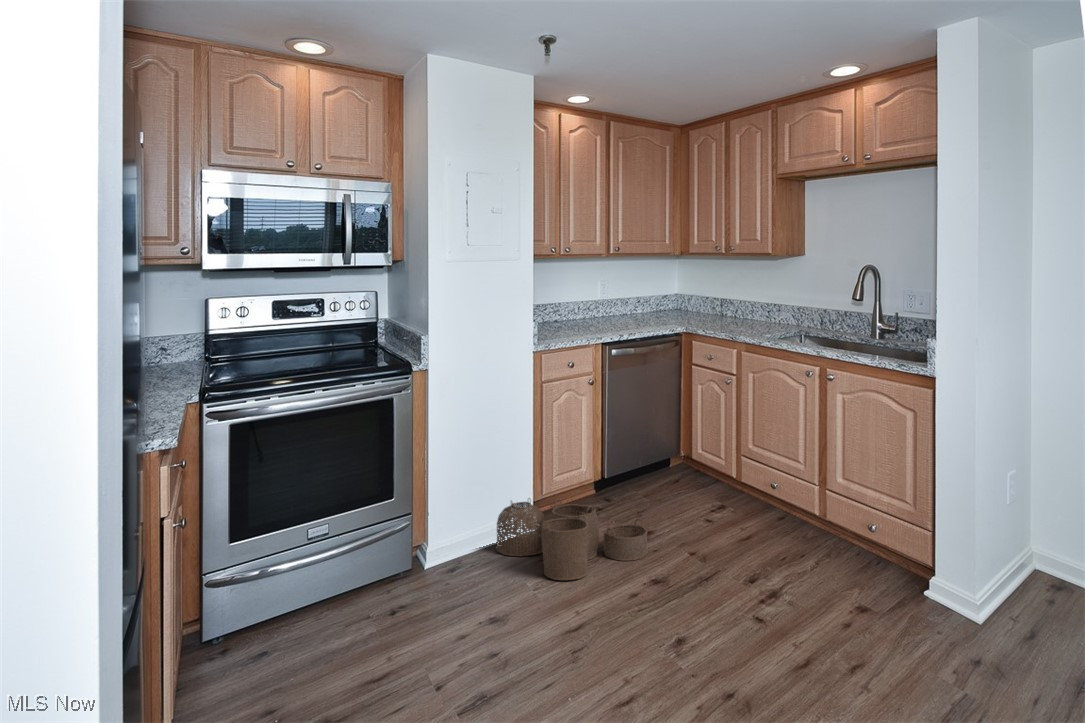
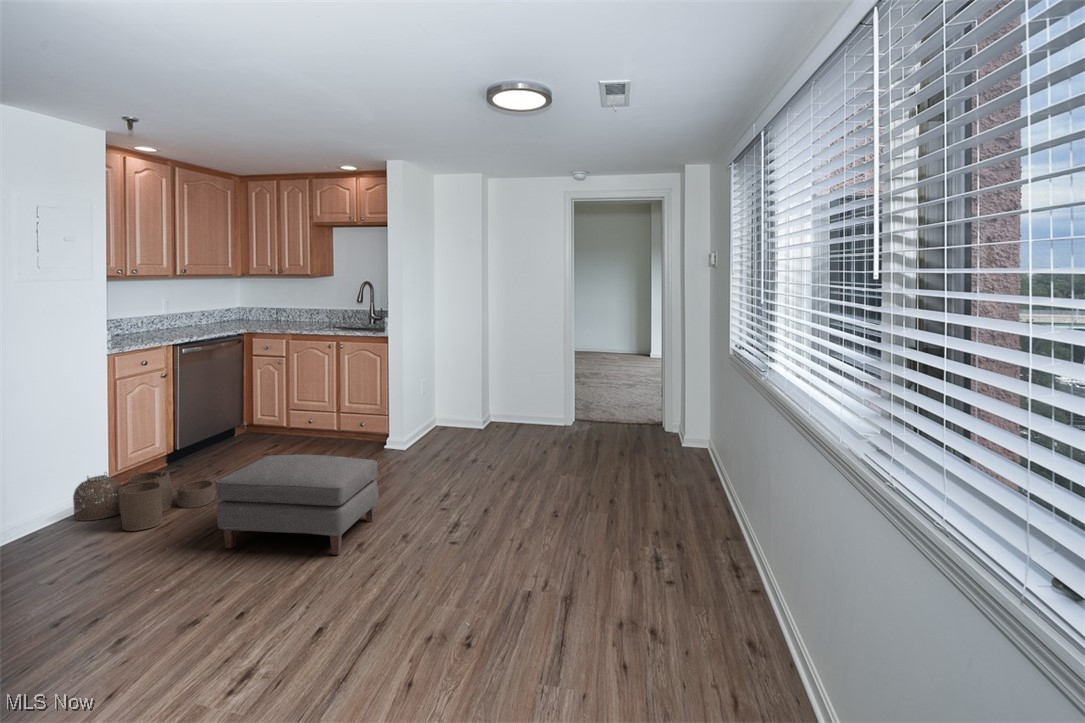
ottoman: none [656,503,898,686] -> present [216,455,379,555]

